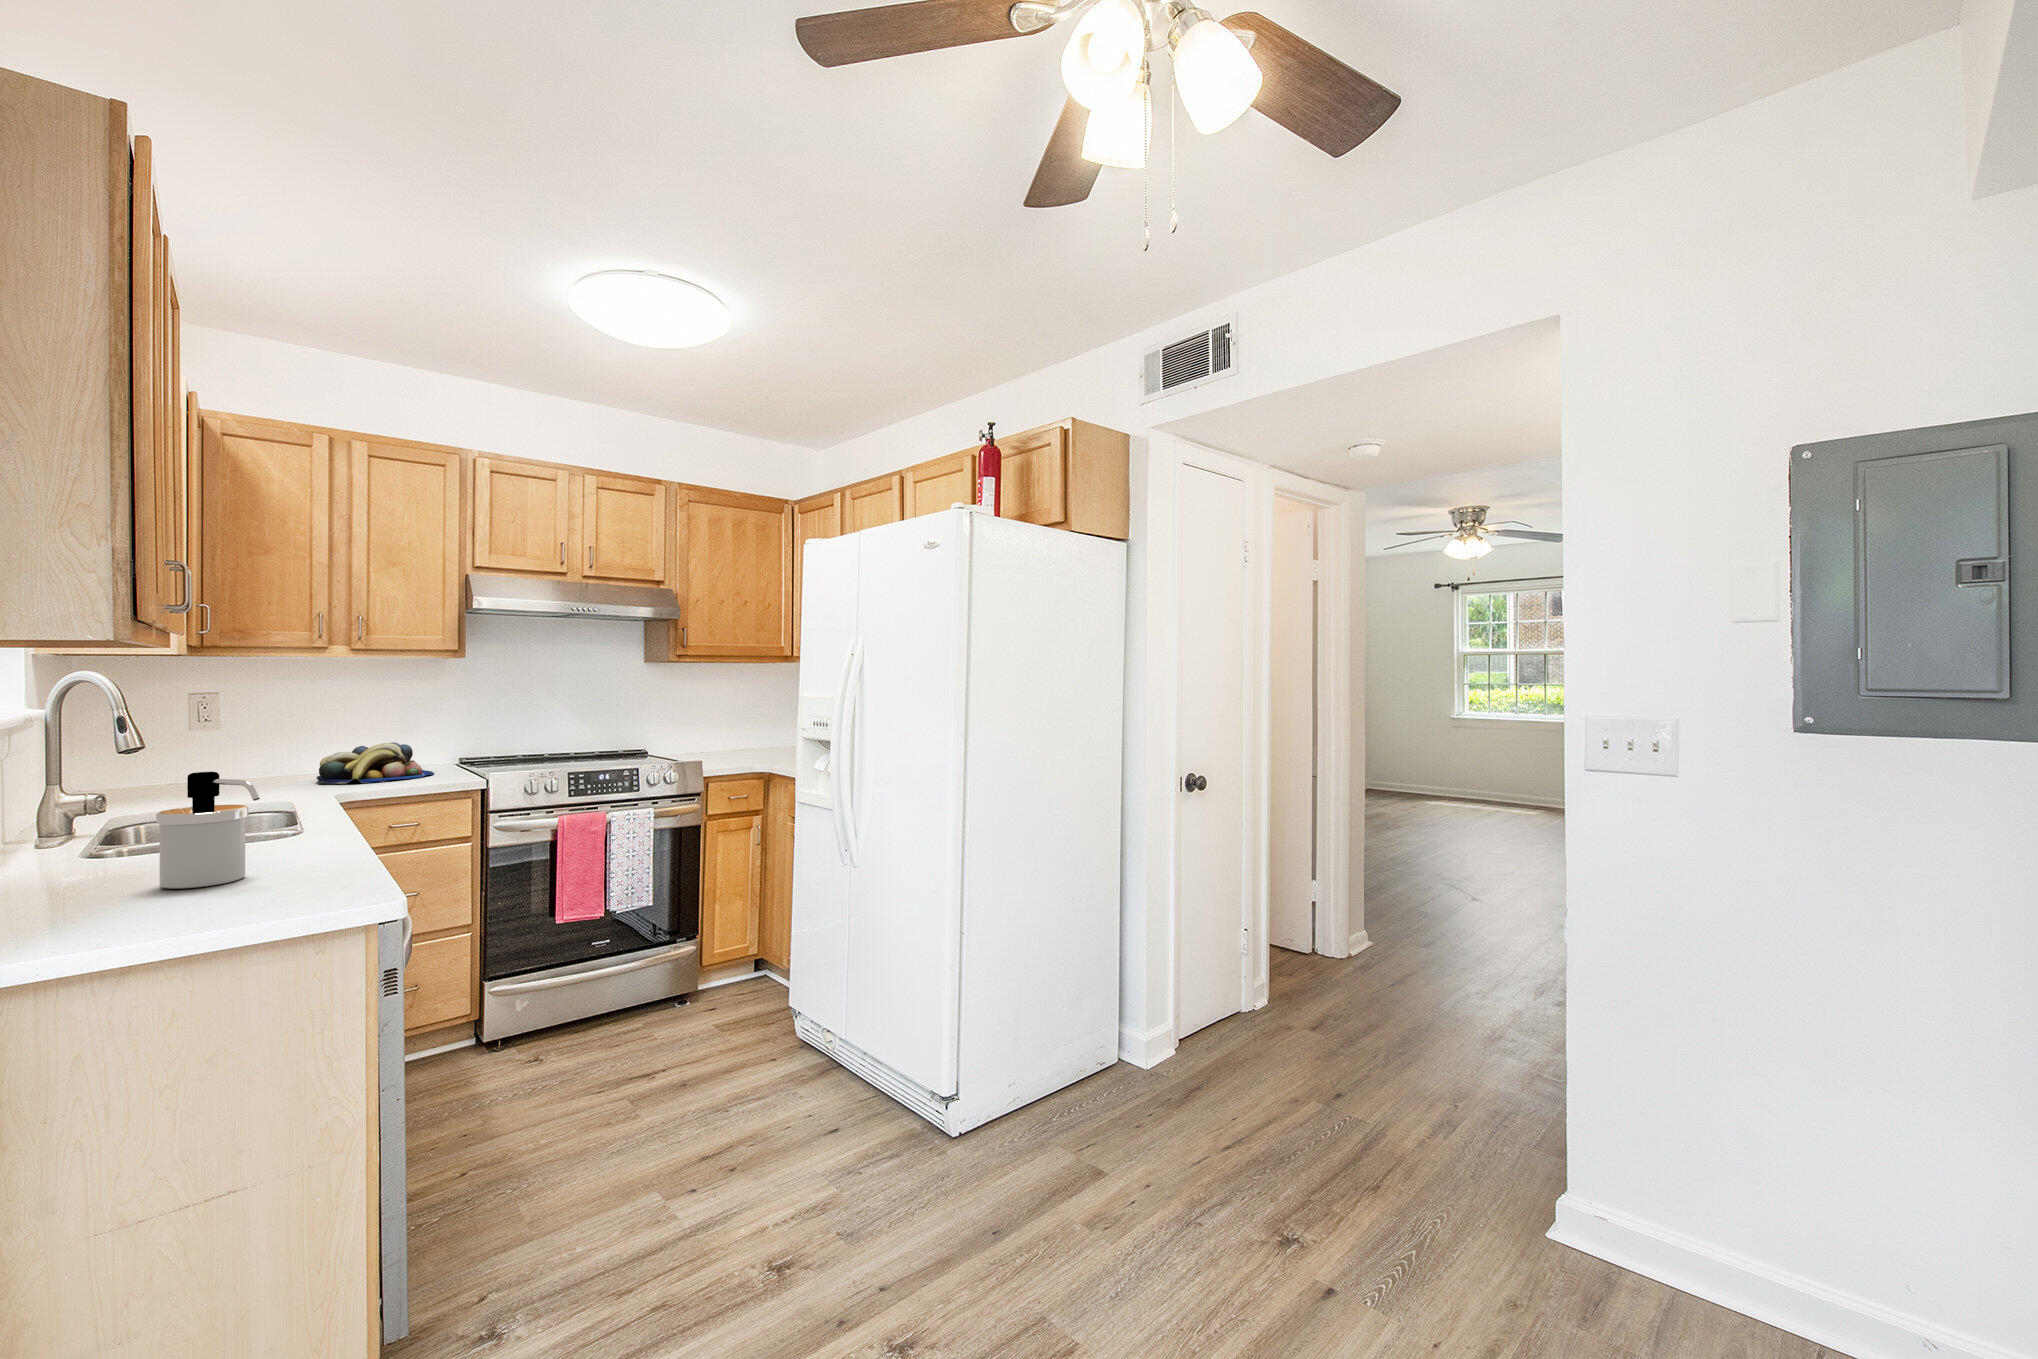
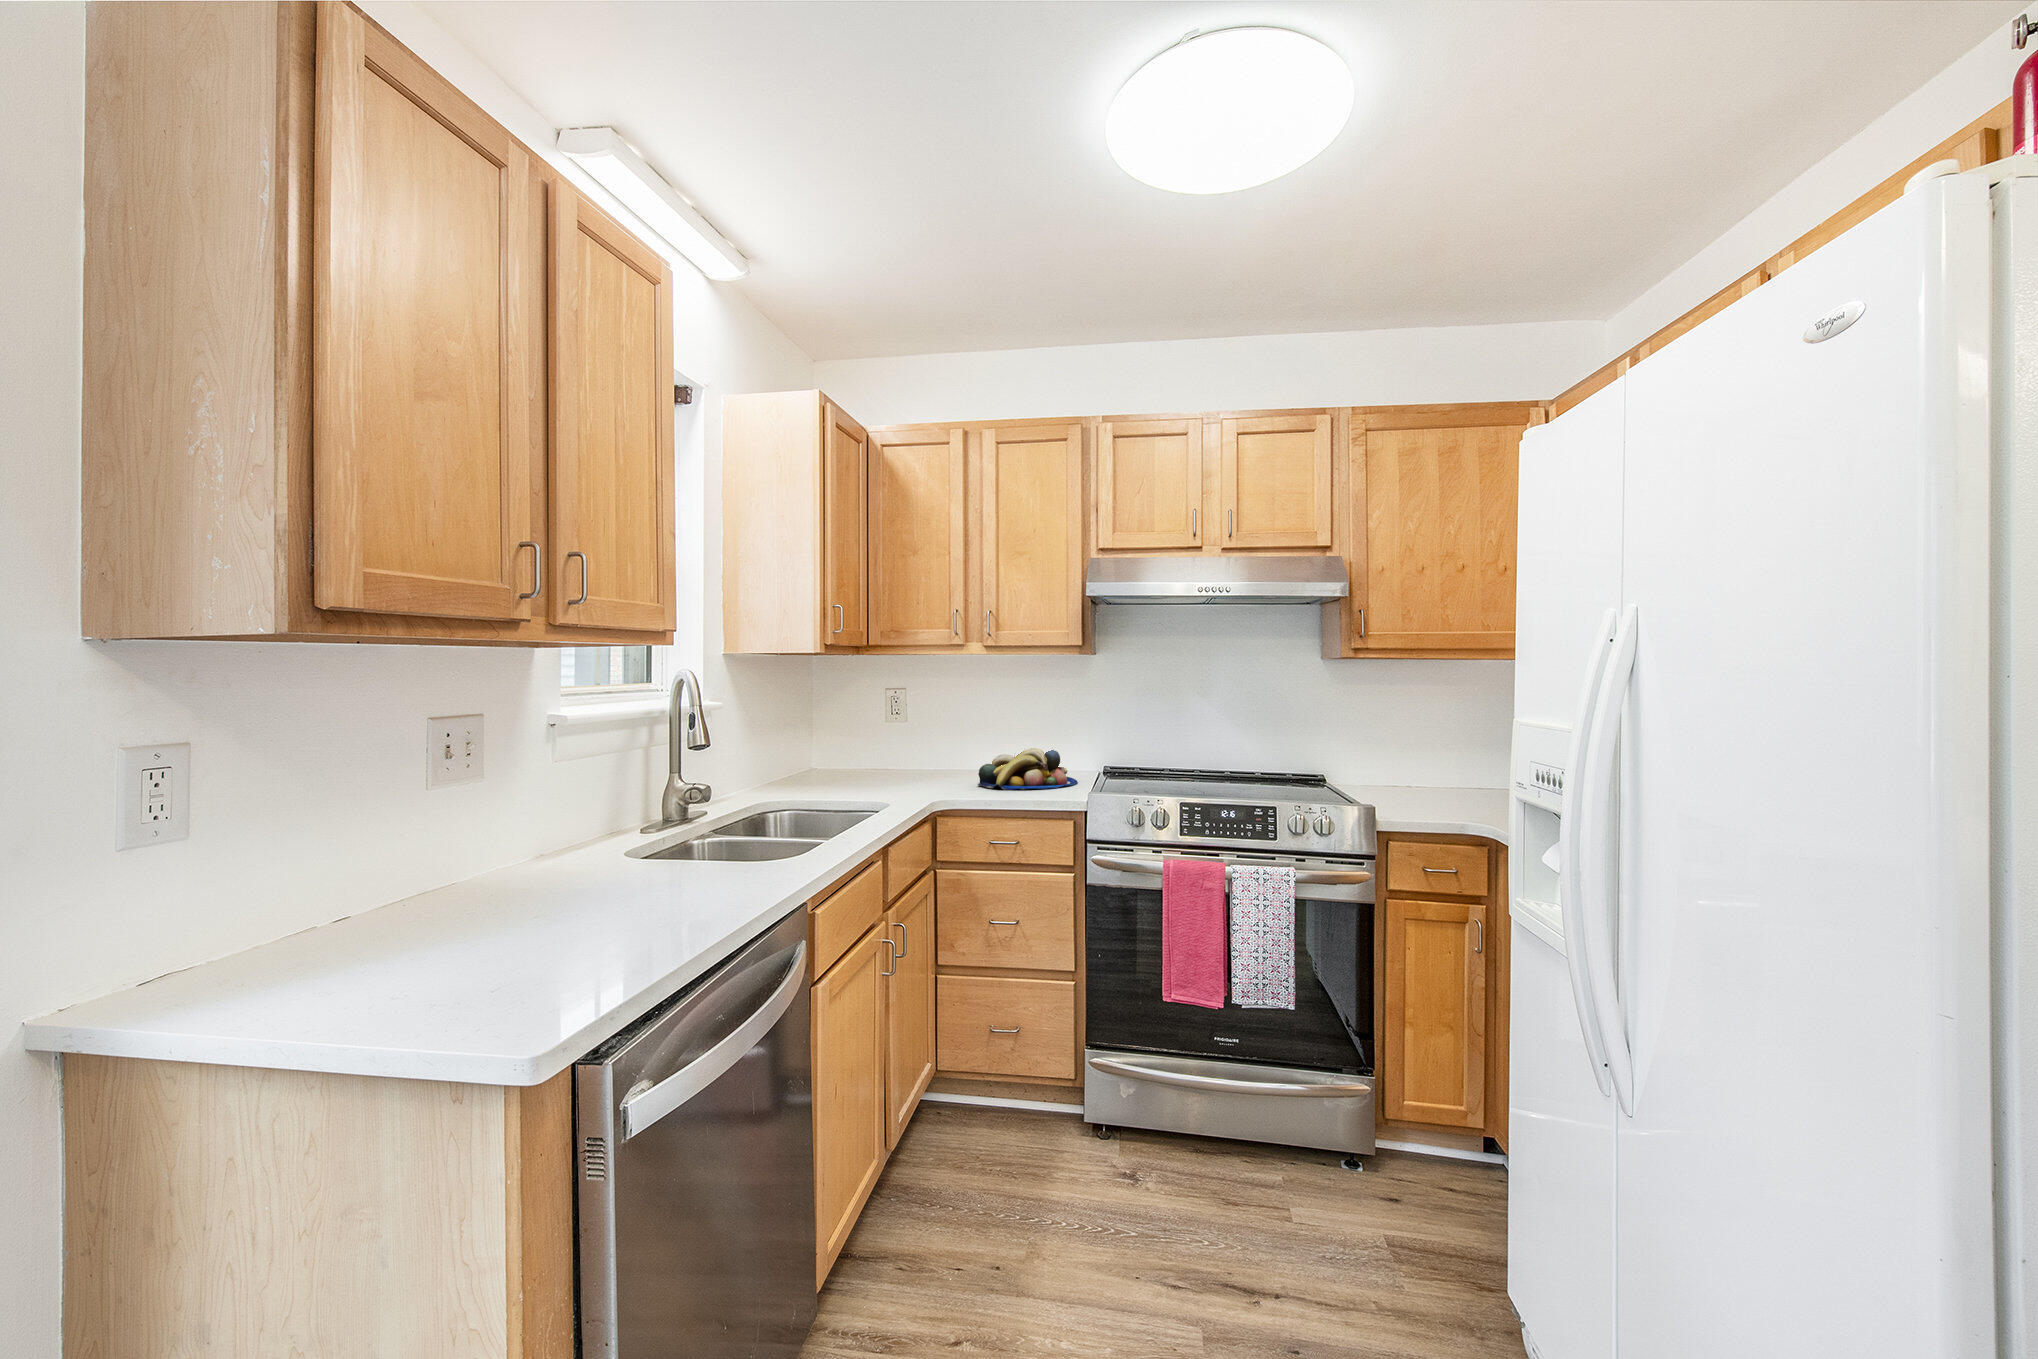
soap dispenser: present [156,772,260,889] -> none [397,801,520,978]

